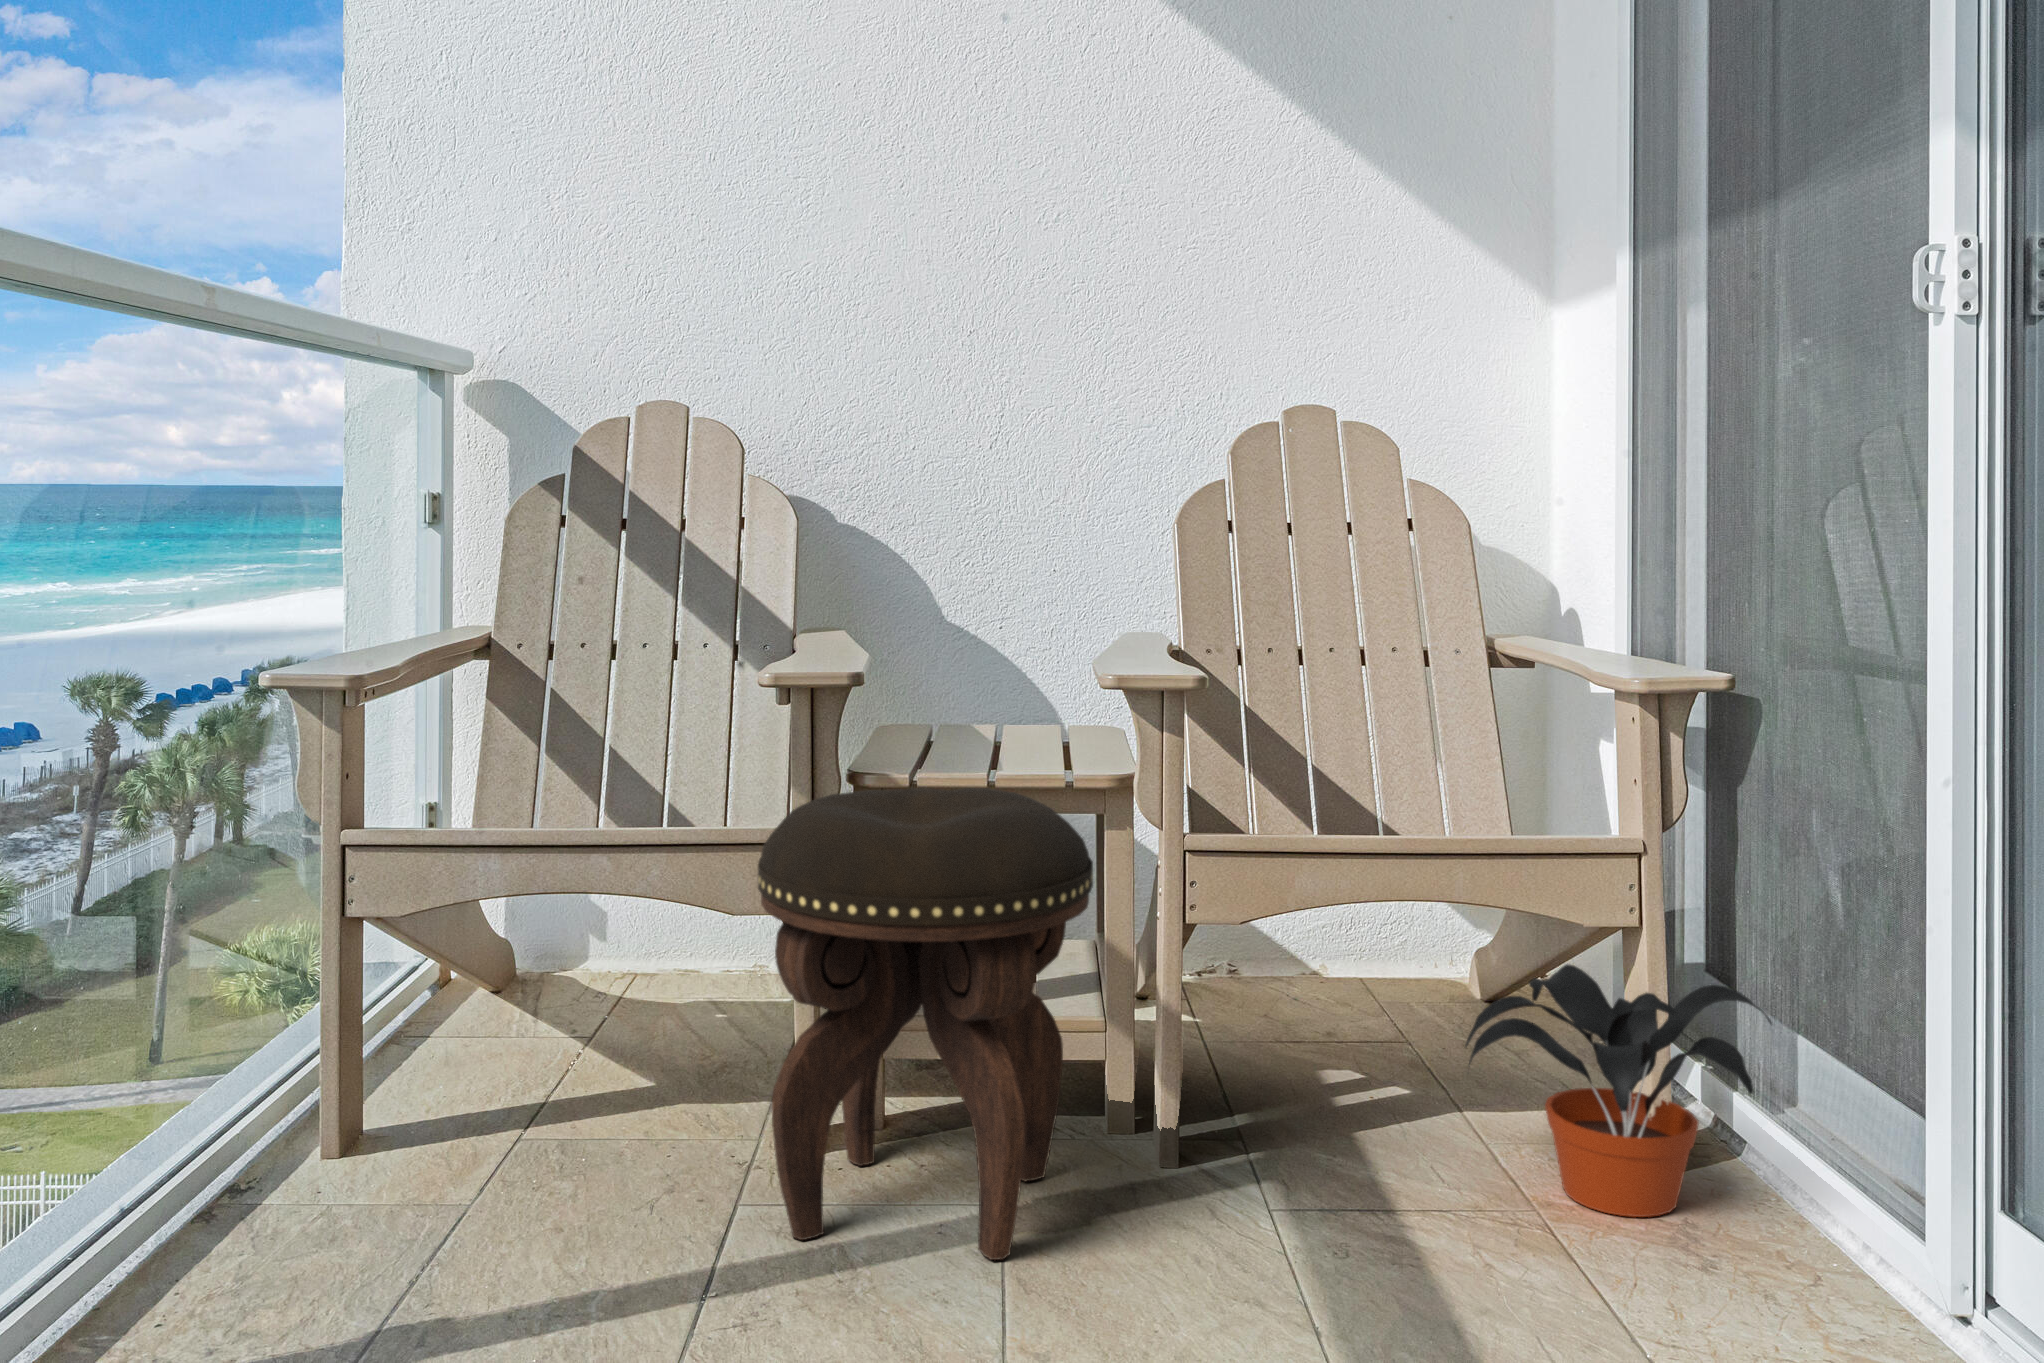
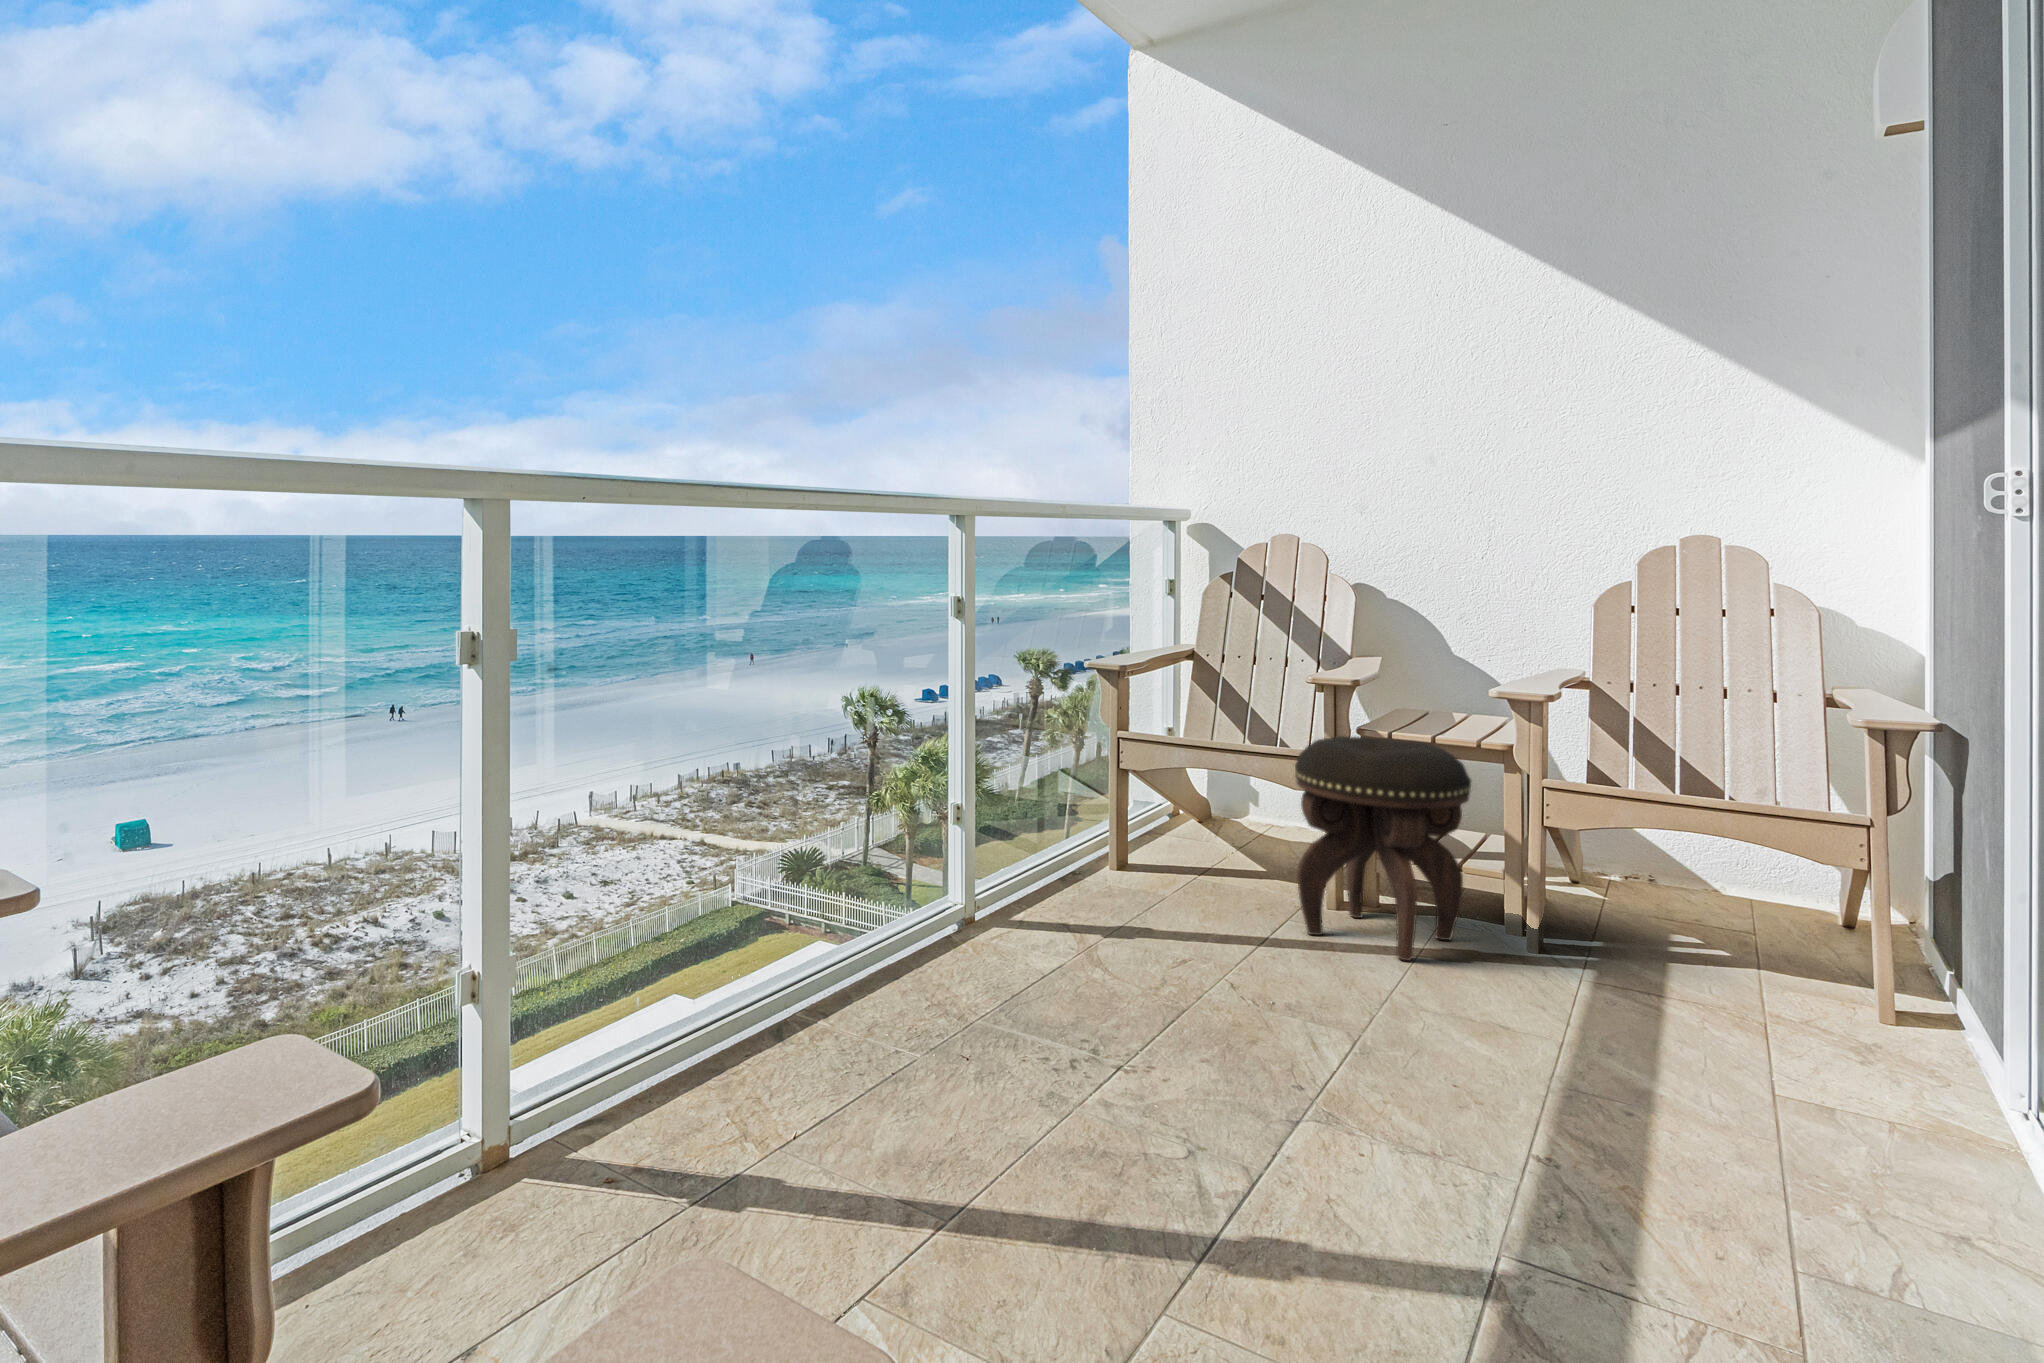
potted plant: present [1465,964,1772,1217] -> none [1707,886,1943,1034]

